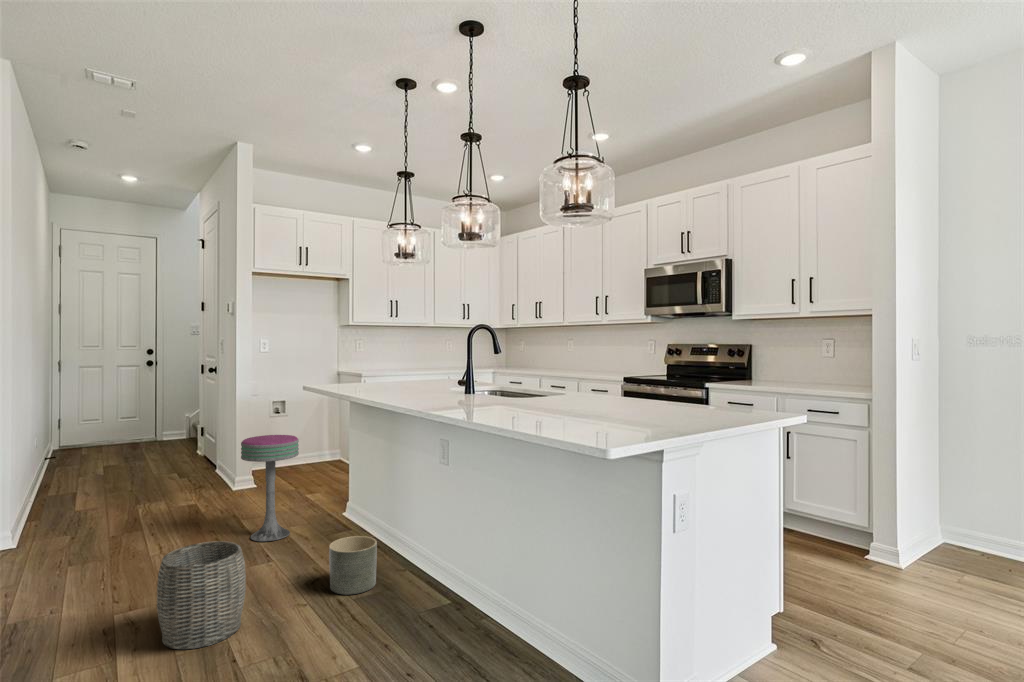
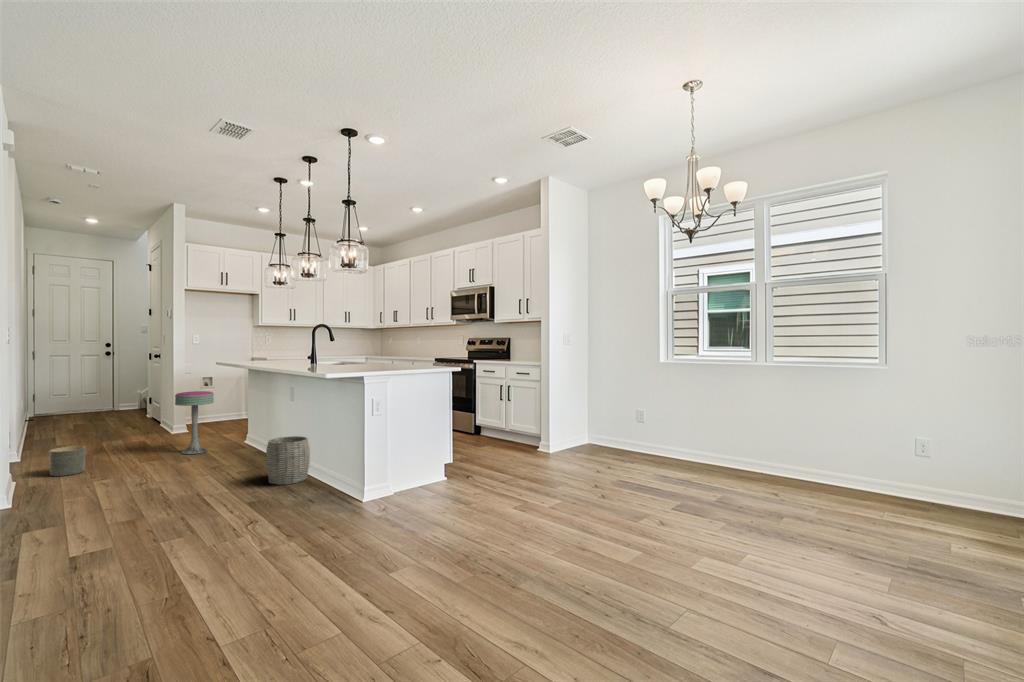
planter: present [329,536,377,595] -> present [49,446,85,476]
woven basket: present [157,541,246,649] -> present [266,436,310,484]

